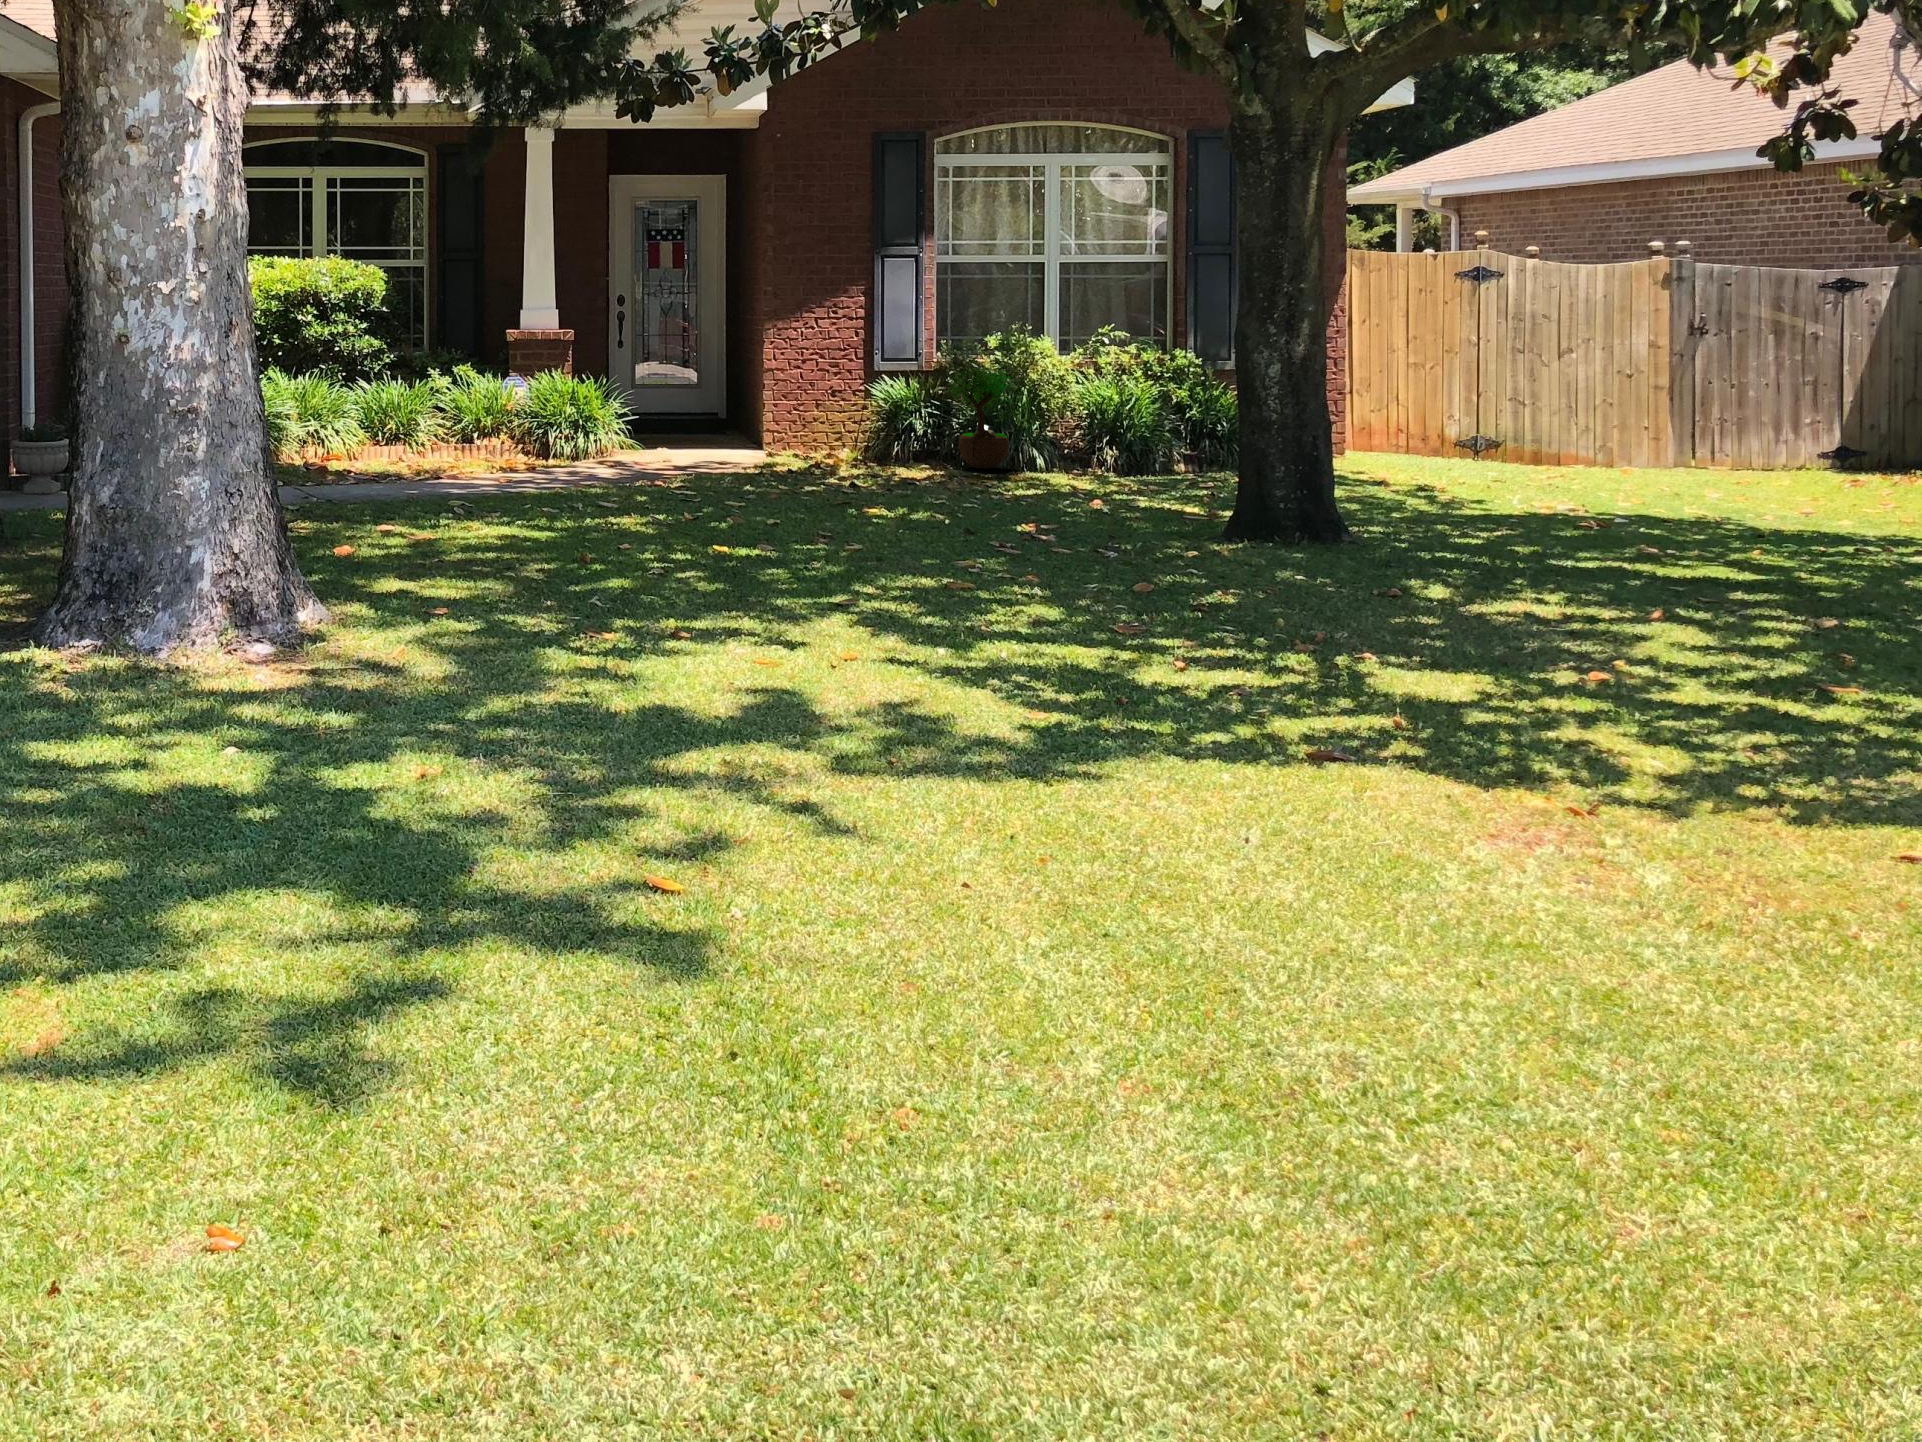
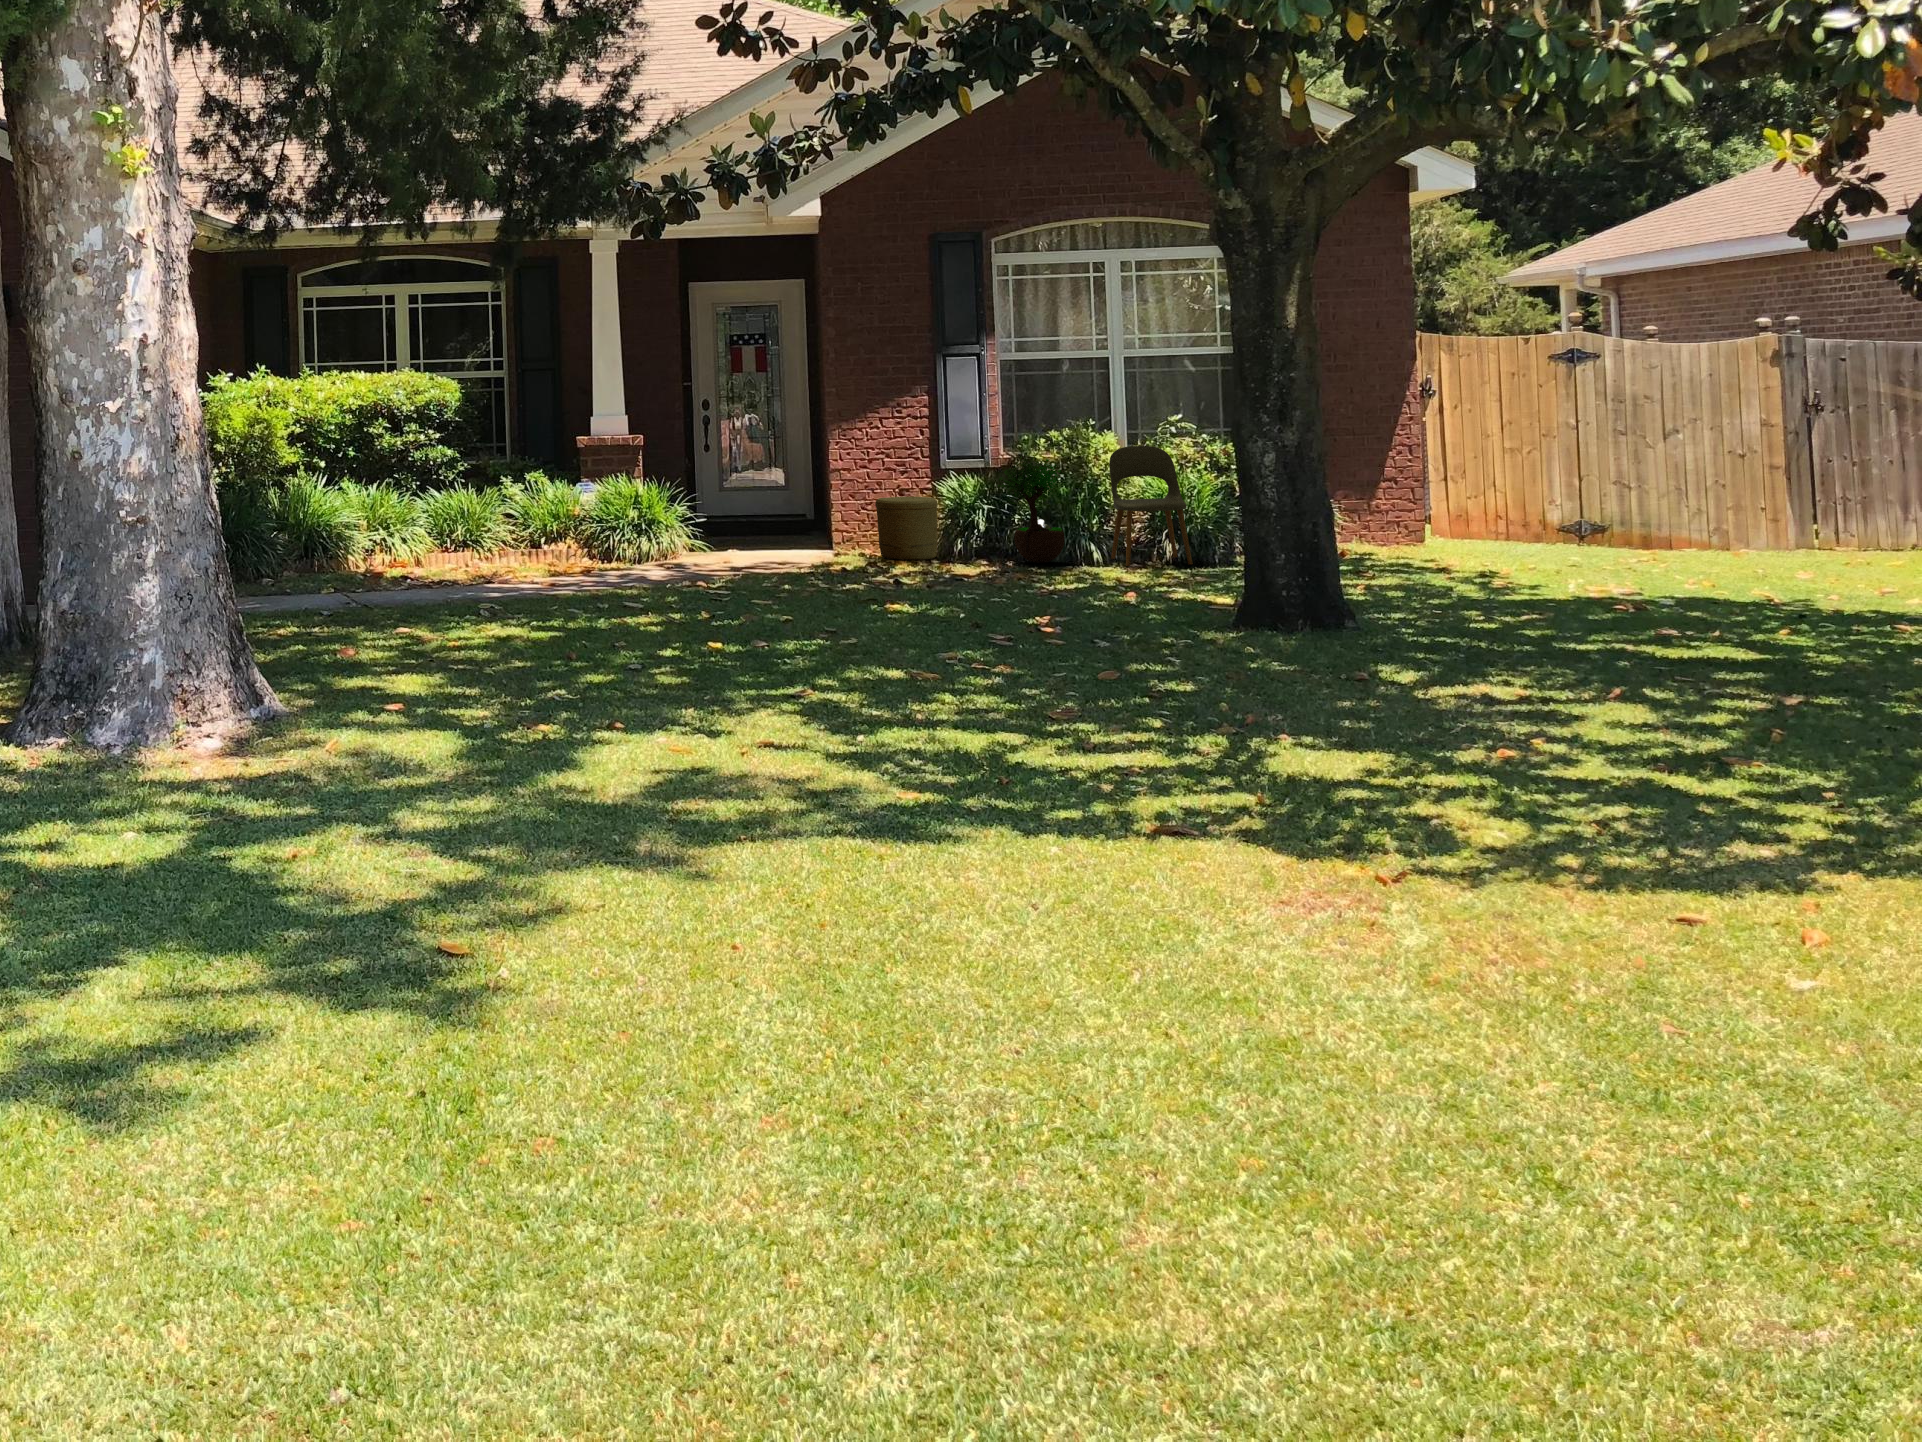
chair: none [1051,354,1137,474] -> present [1109,446,1193,566]
woven basket: none [815,399,877,463] -> present [875,497,938,560]

